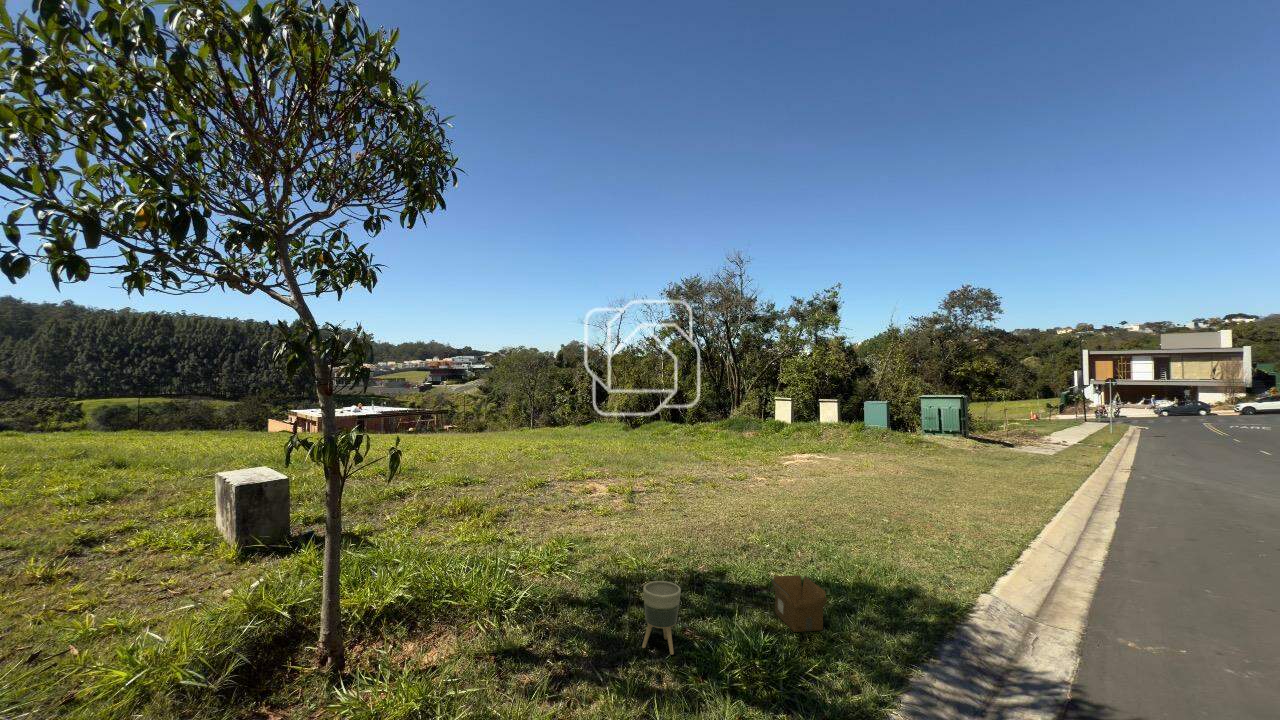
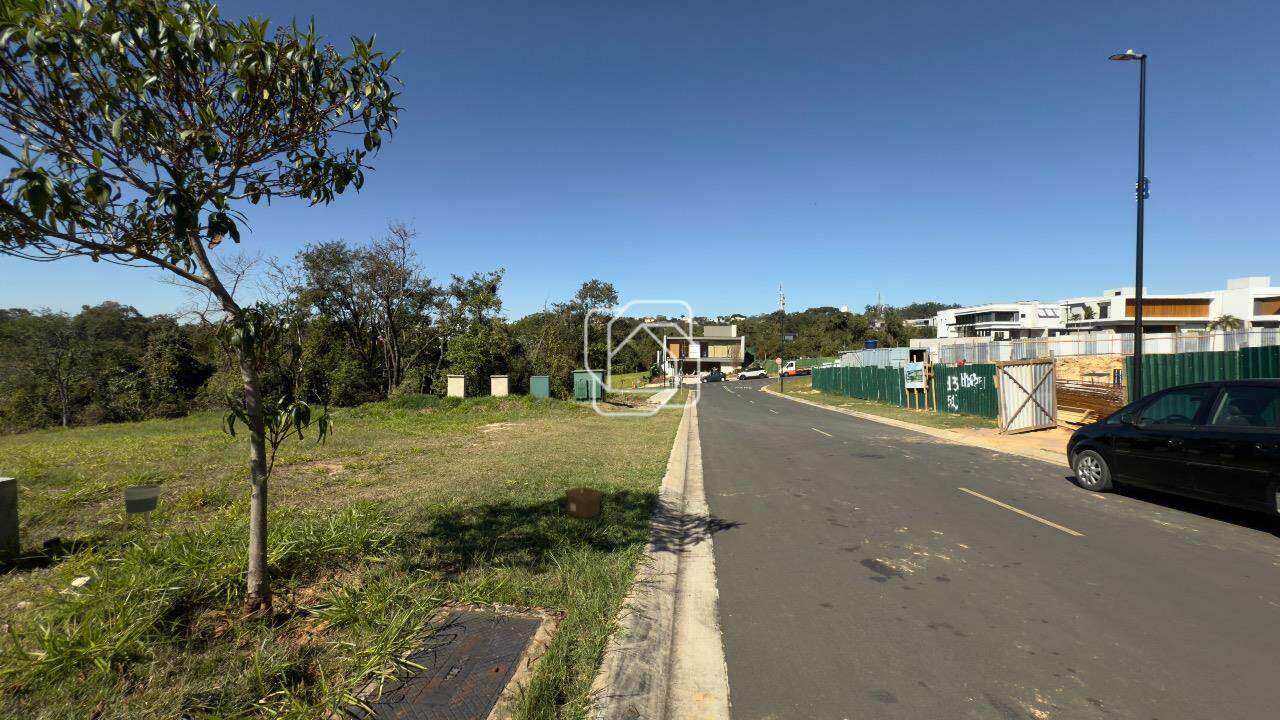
planter: present [642,581,681,655] -> present [122,485,160,532]

